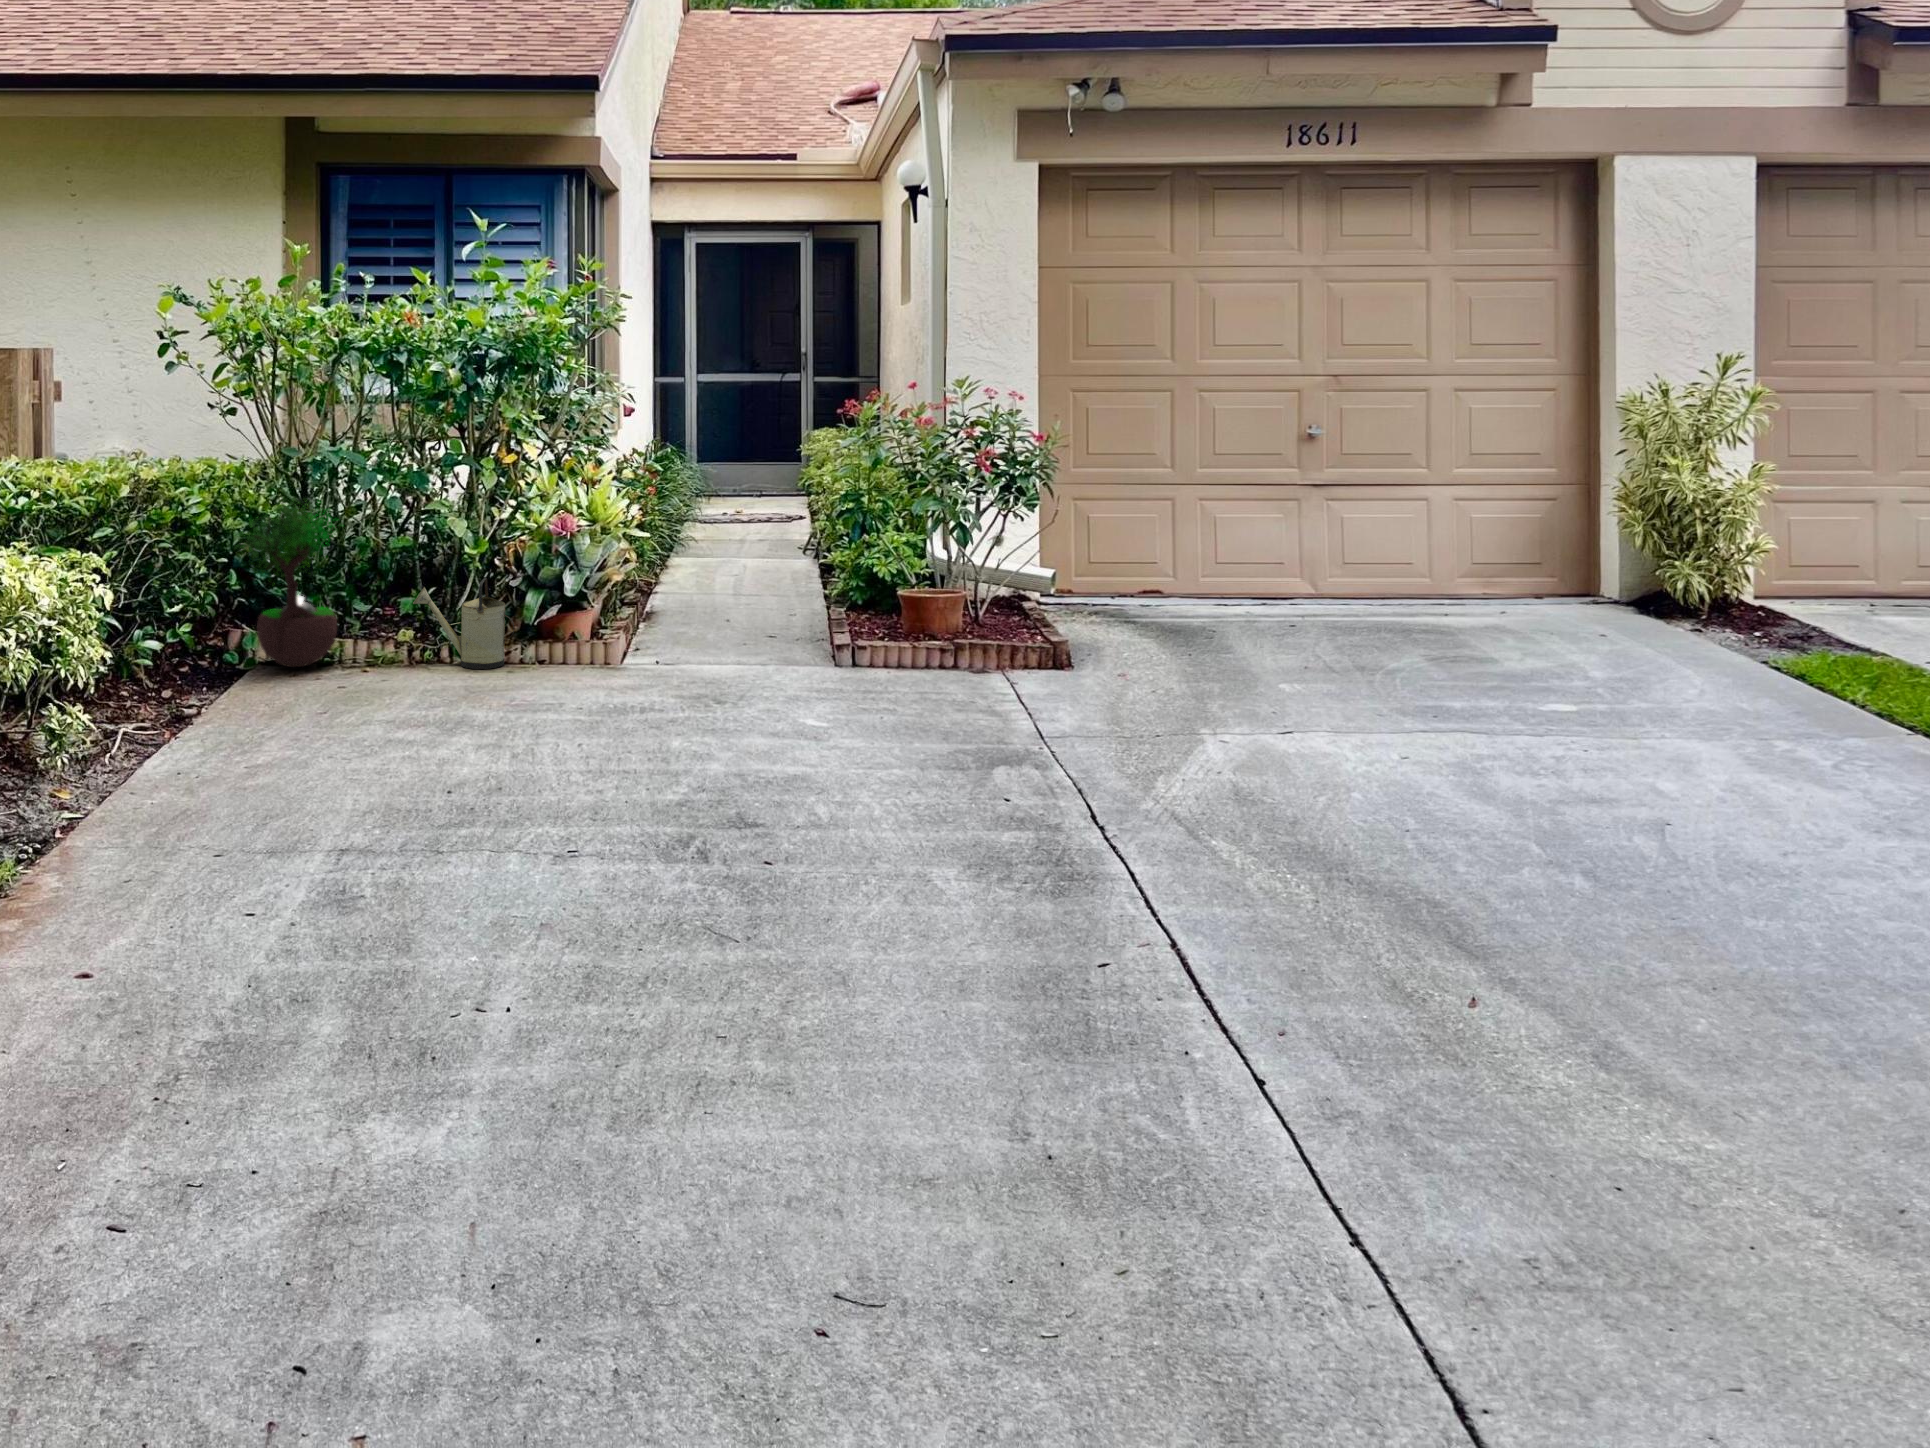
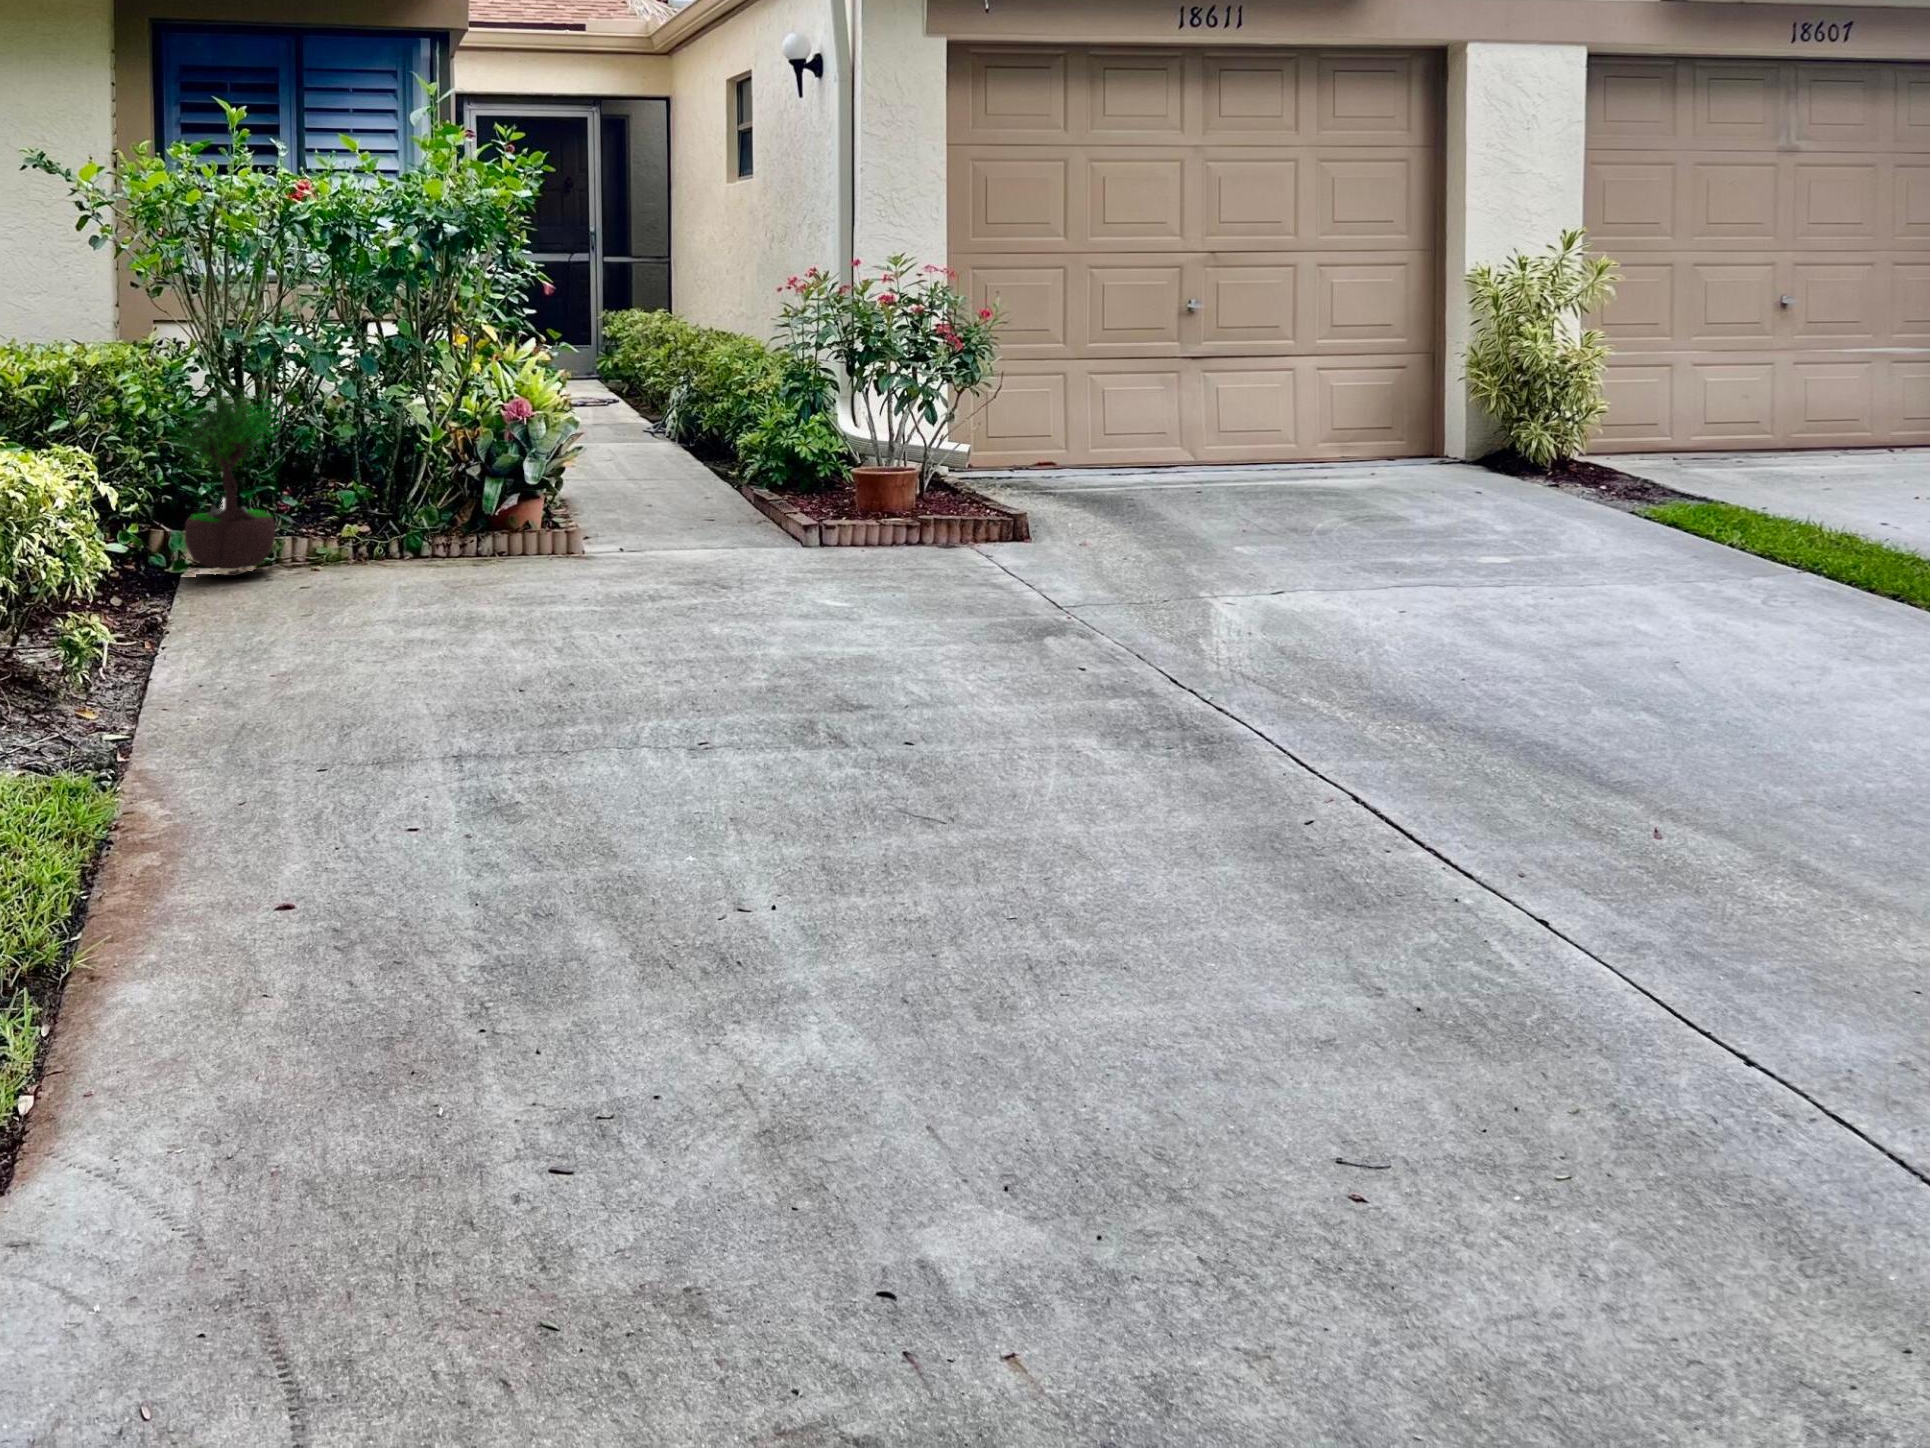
watering can: present [413,578,514,669] -> none [359,472,471,568]

